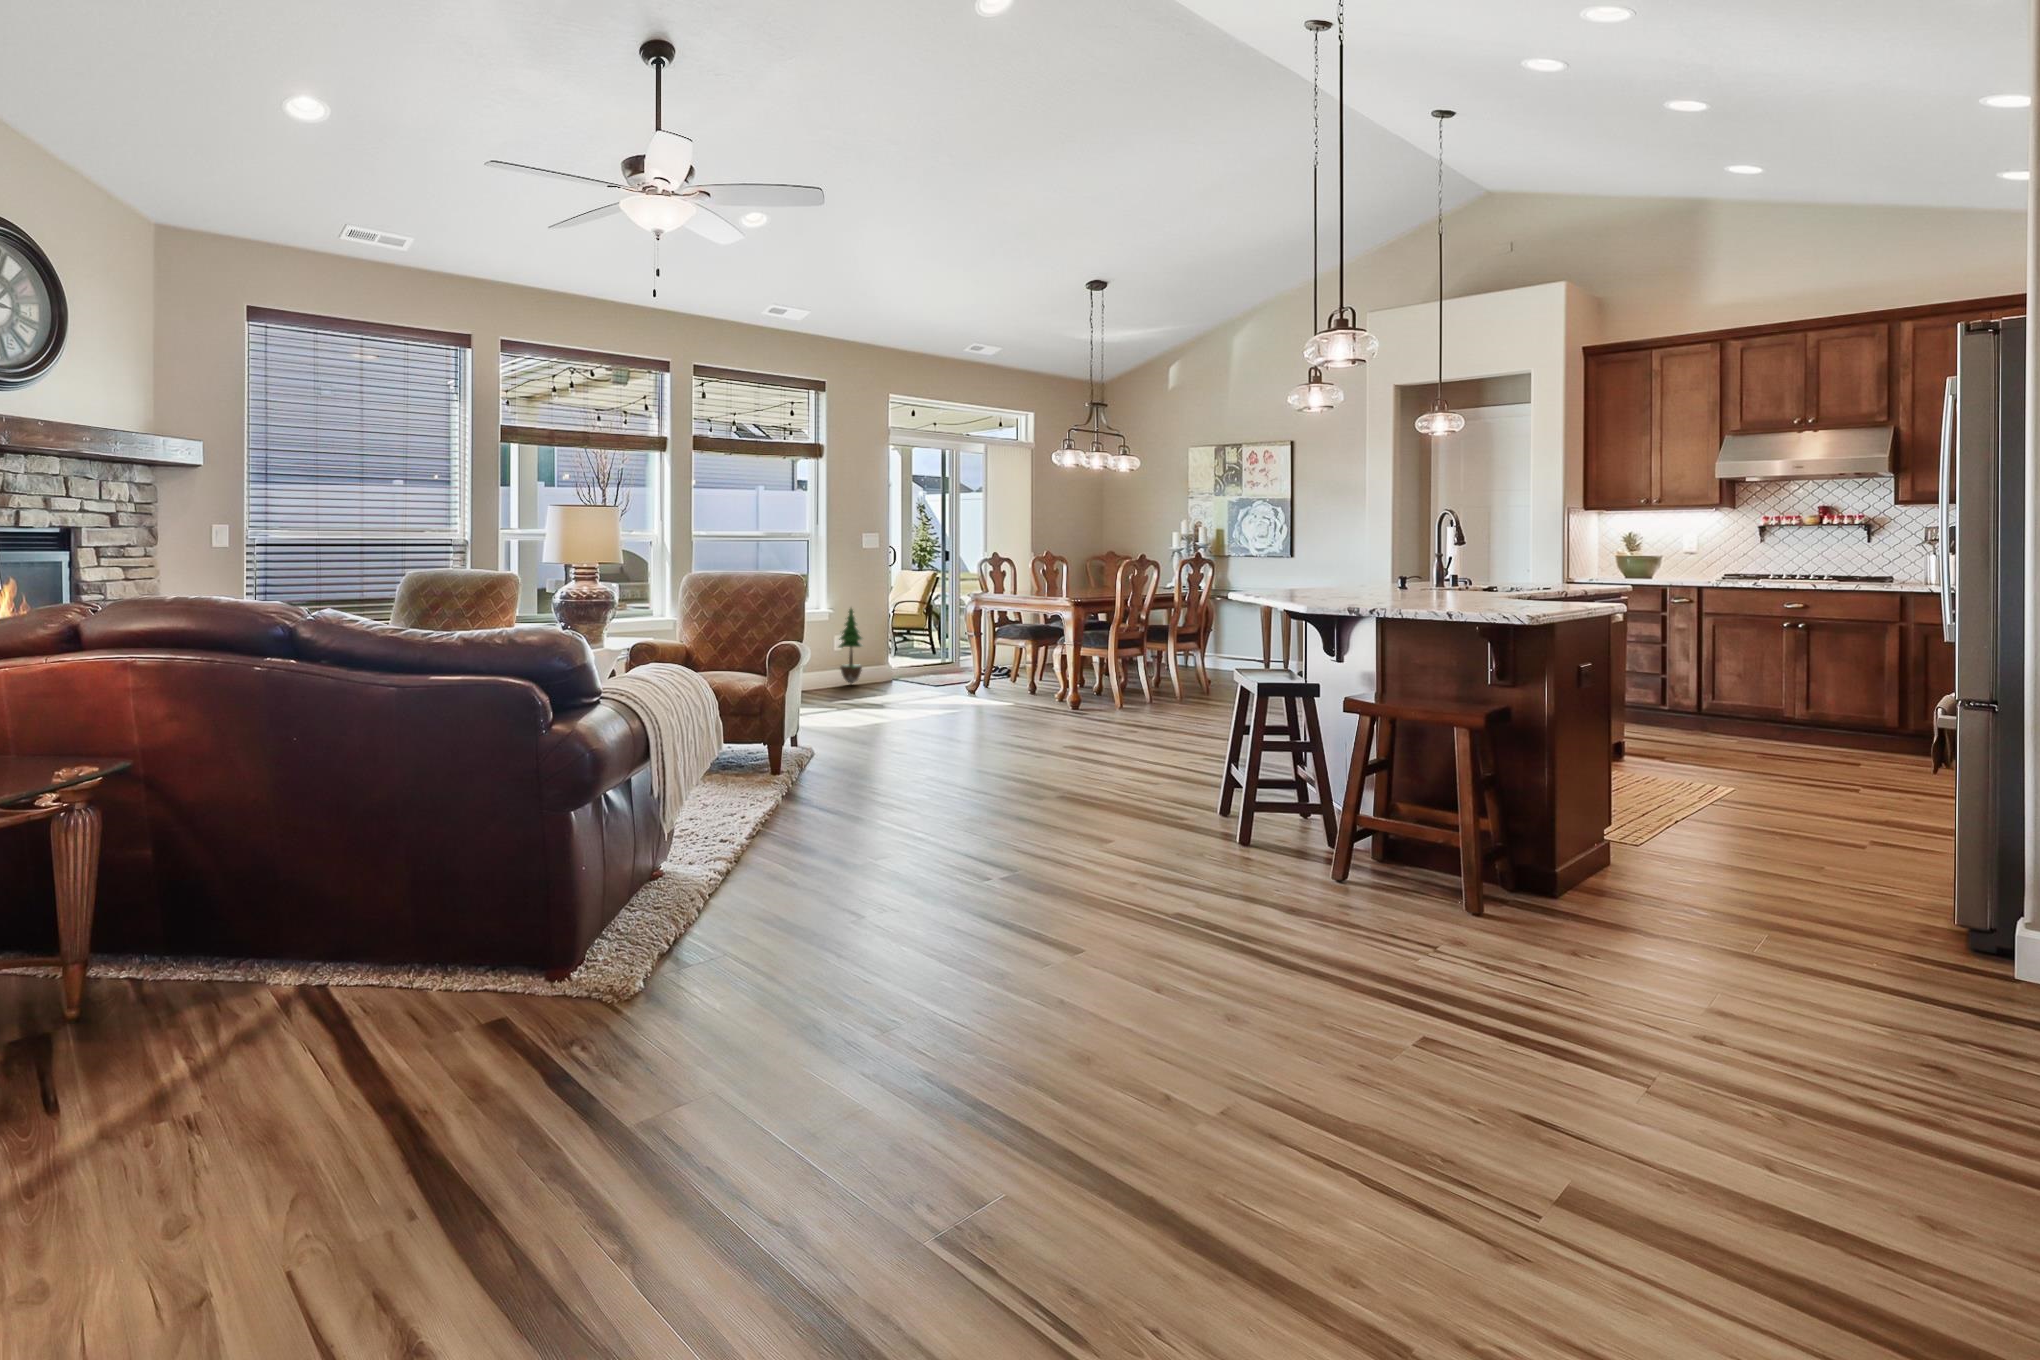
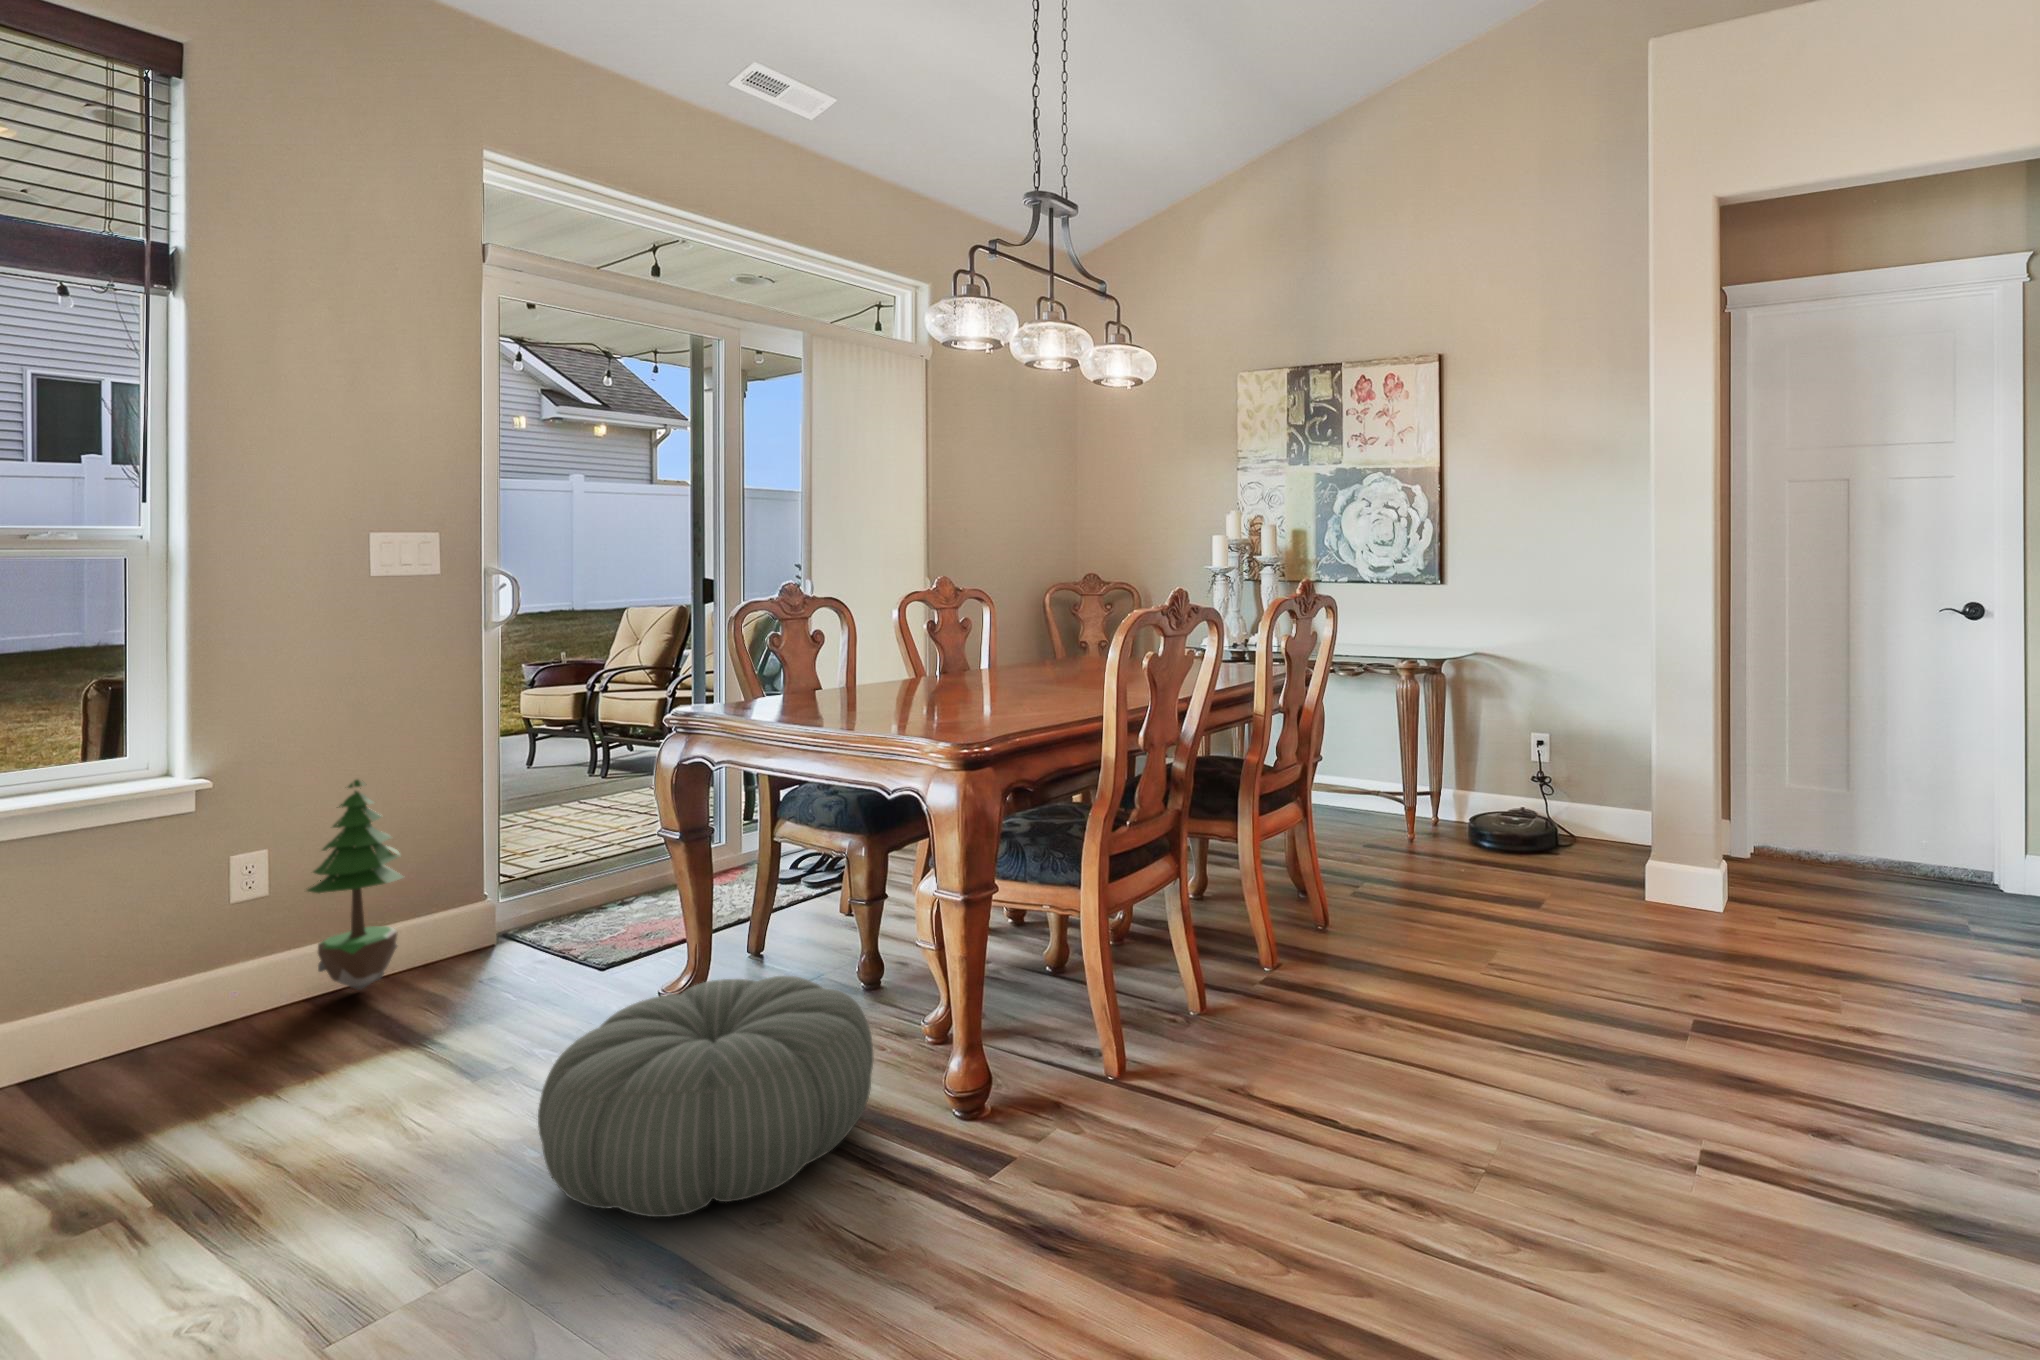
pouf: none [955,664,1045,709] -> present [538,976,874,1217]

